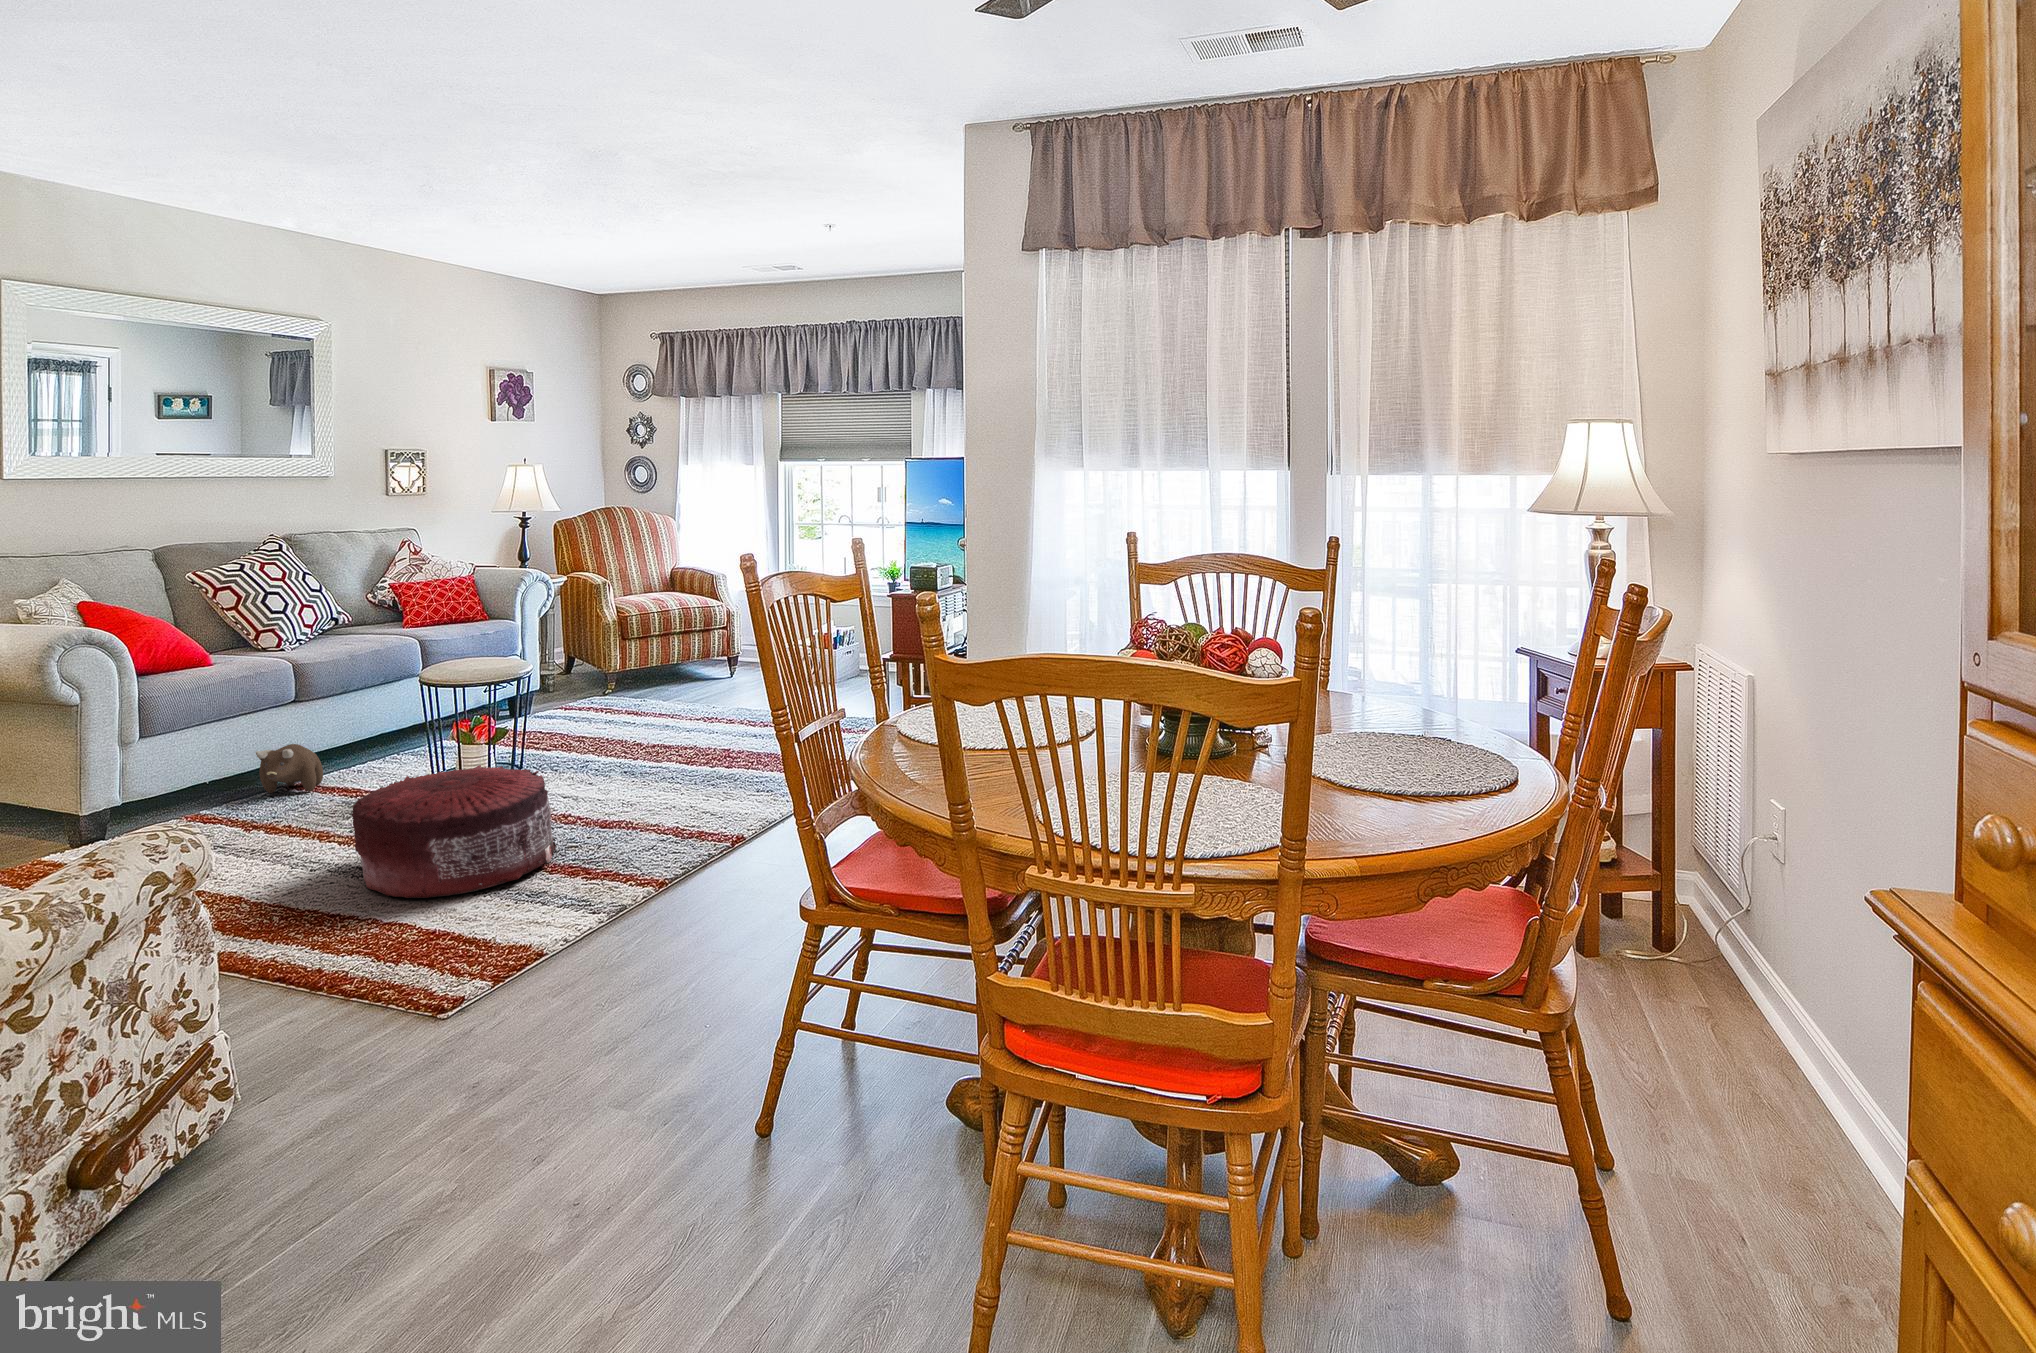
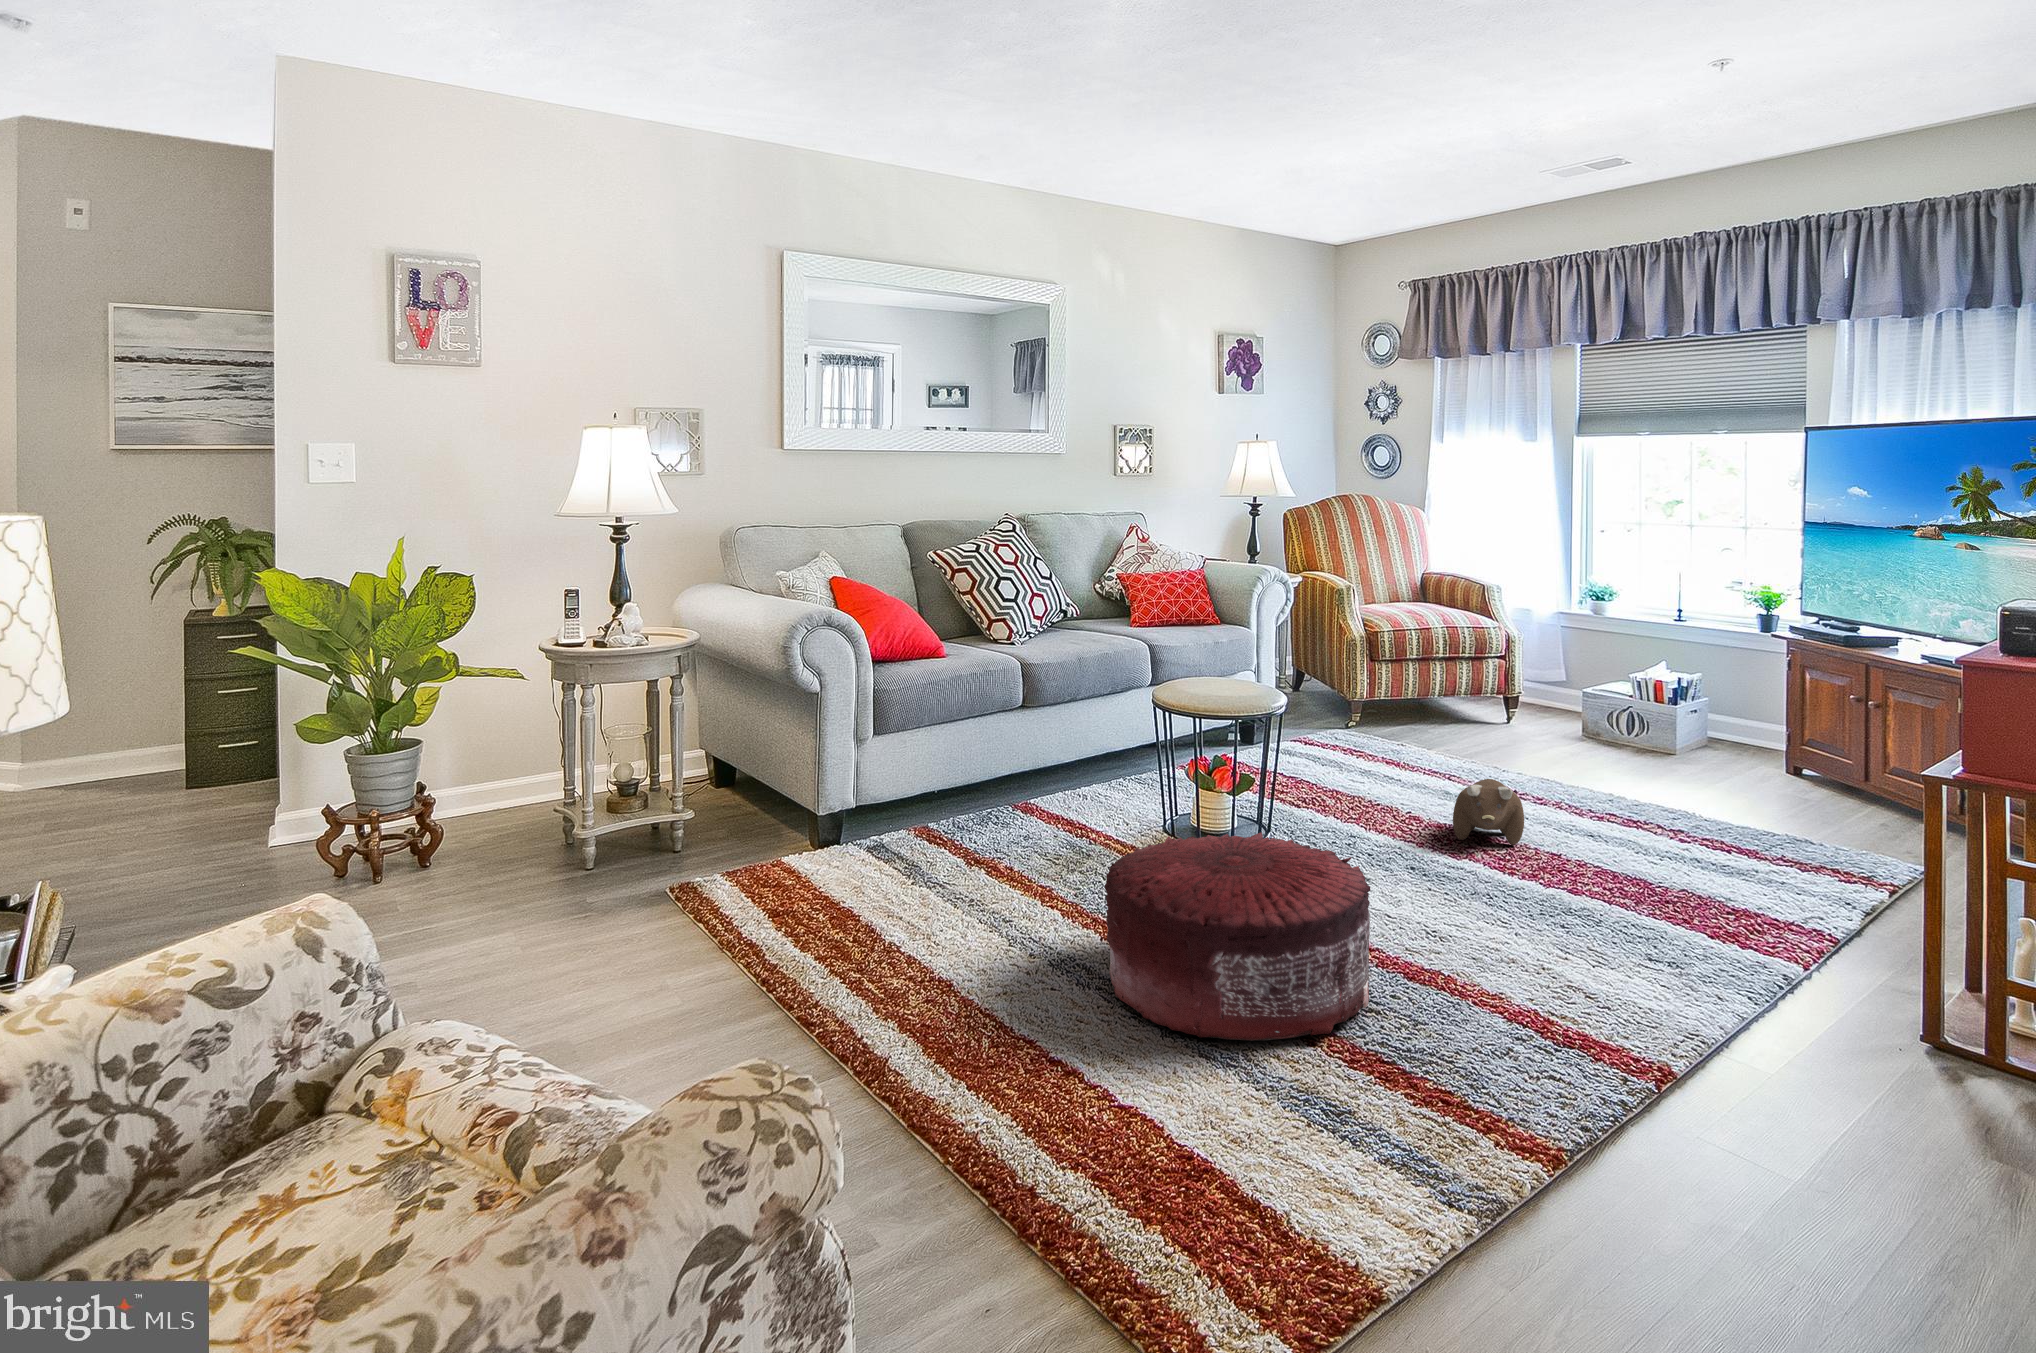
plush toy: present [256,744,323,793] -> present [1453,779,1524,845]

